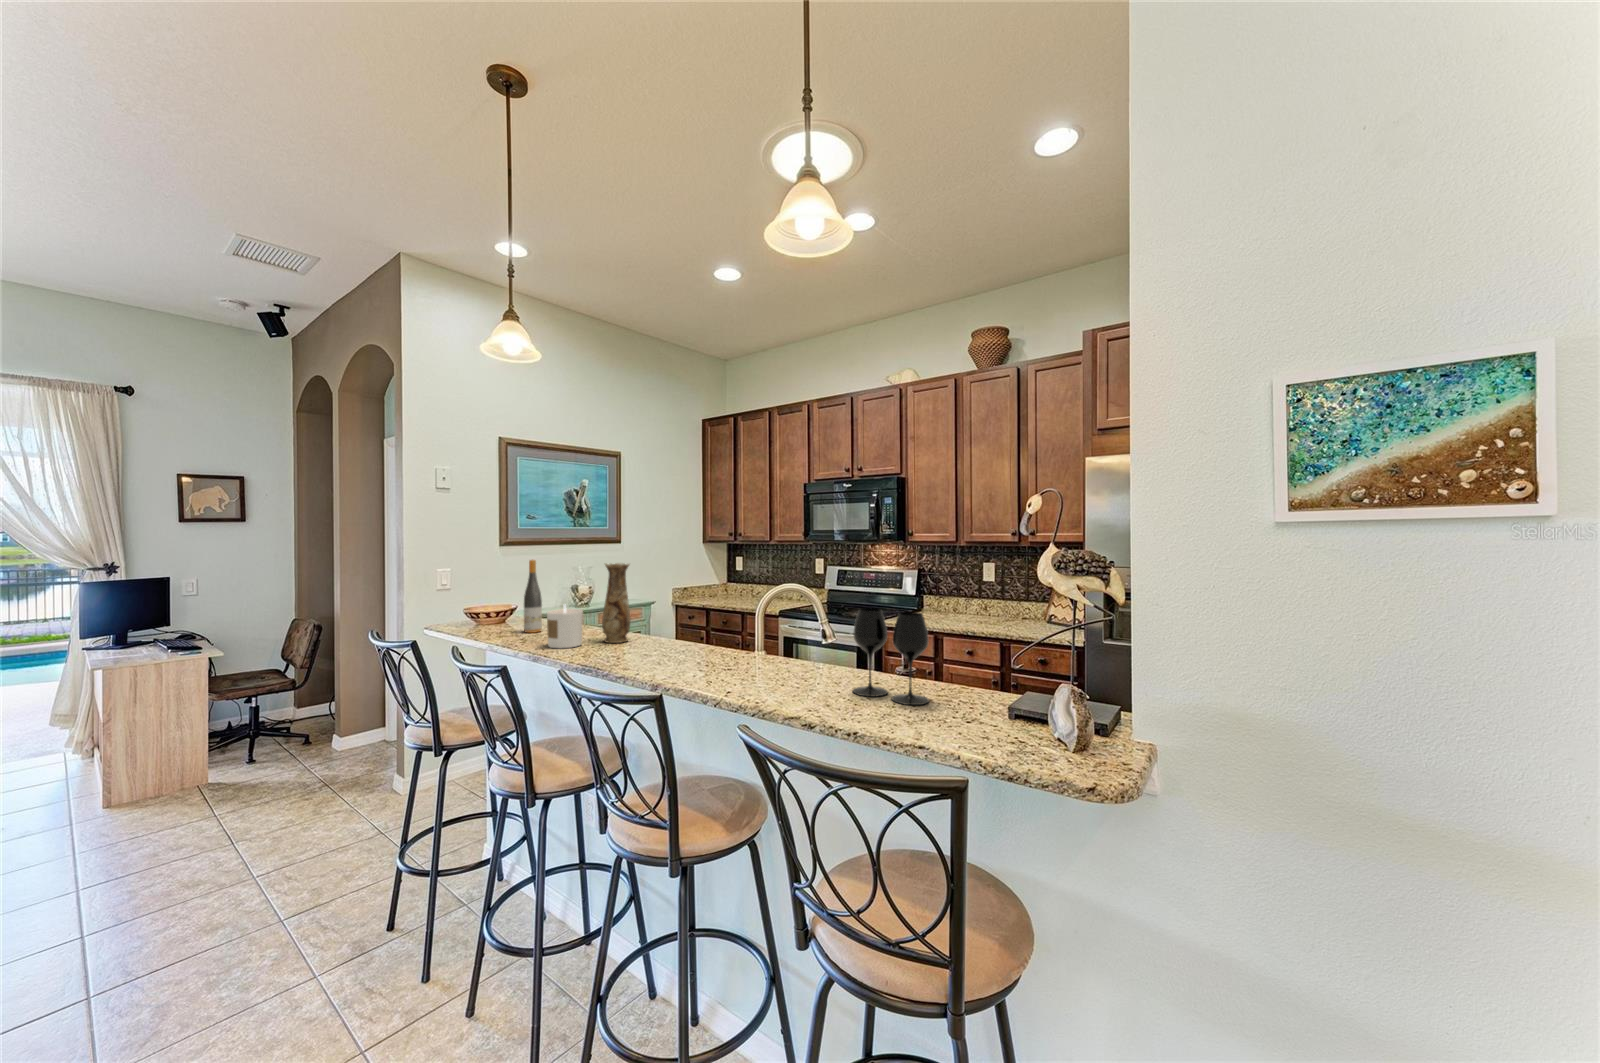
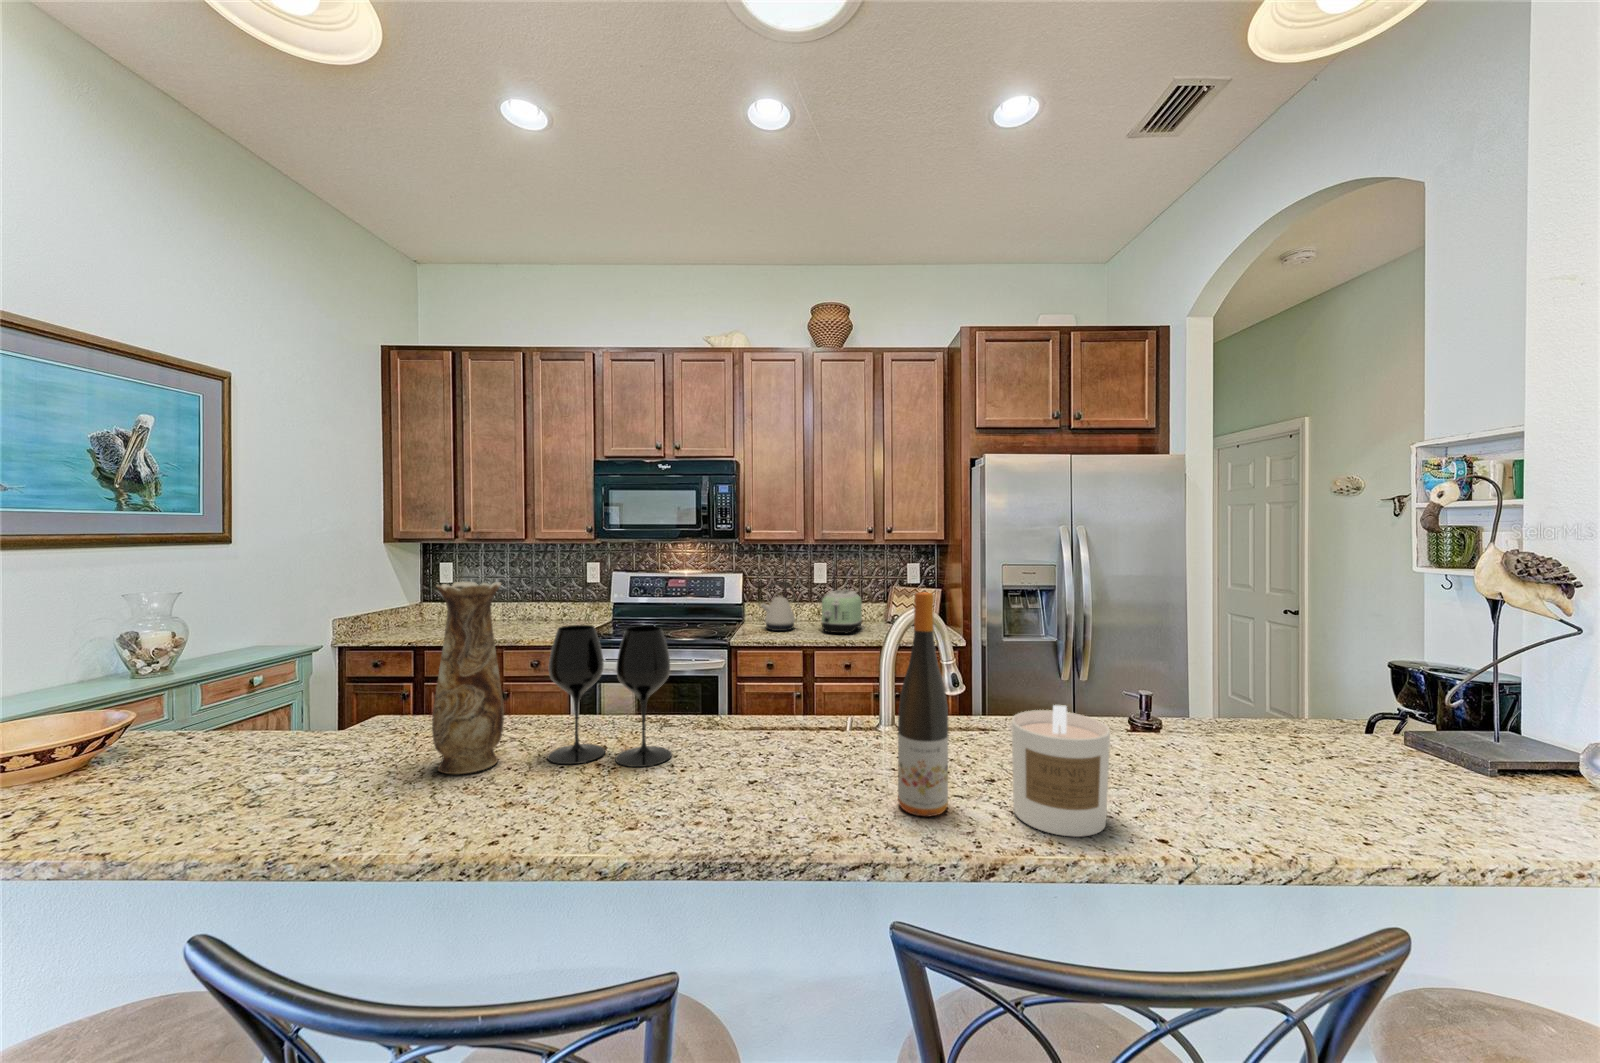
wine bottle: present [524,560,542,633] -> present [898,592,948,817]
kettle: none [921,579,951,618] -> present [761,582,797,631]
toaster: none [963,589,1005,624] -> present [821,590,862,634]
candle: present [547,605,583,648] -> present [1012,705,1110,837]
wine glass: present [853,608,929,705] -> present [548,625,672,767]

